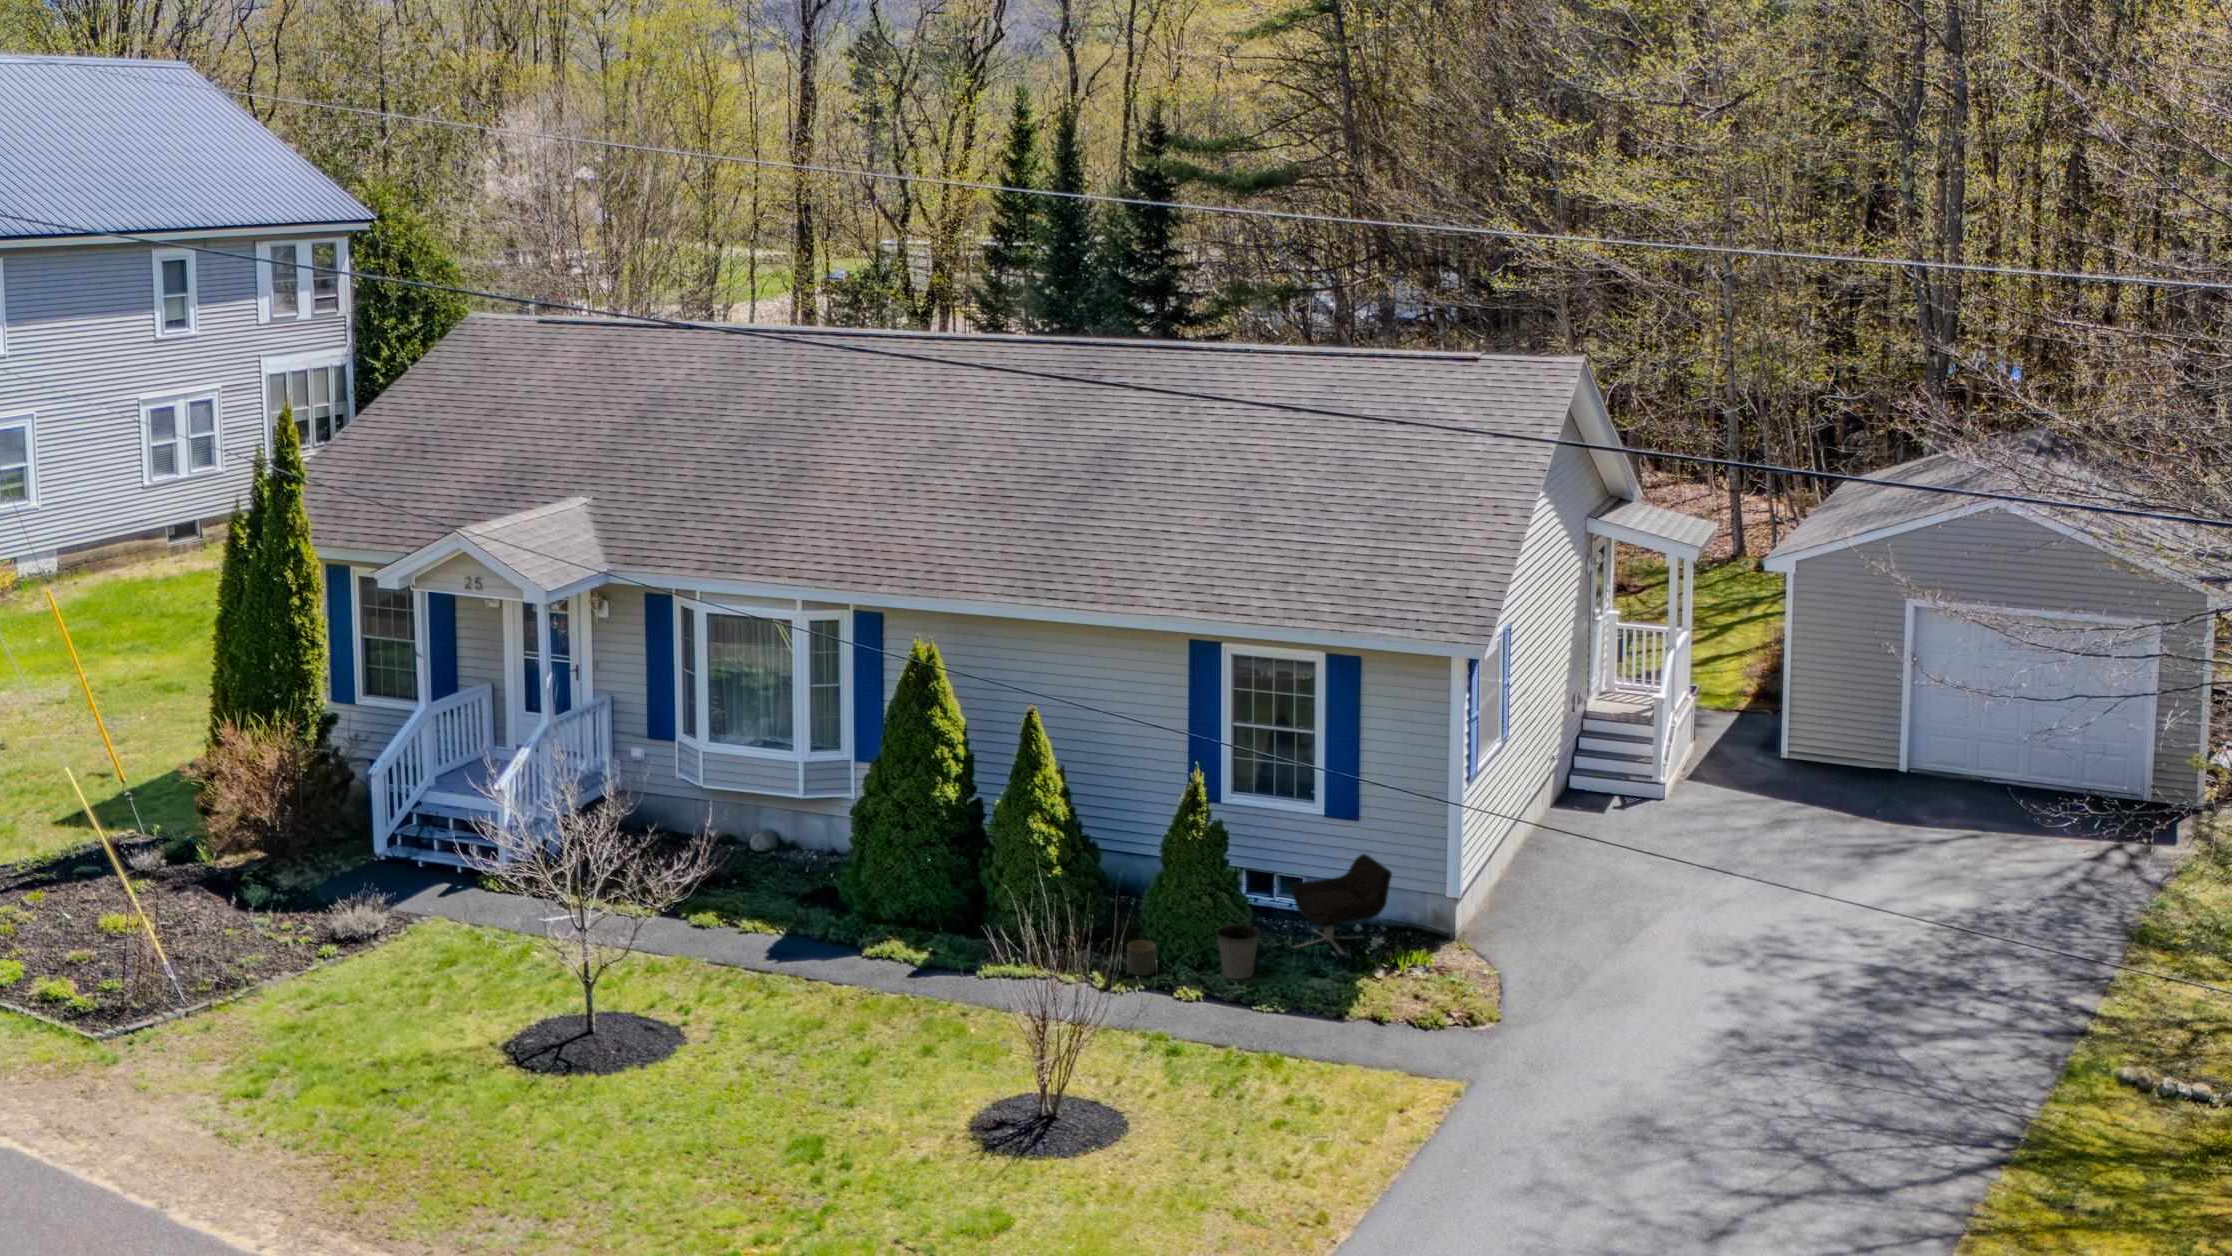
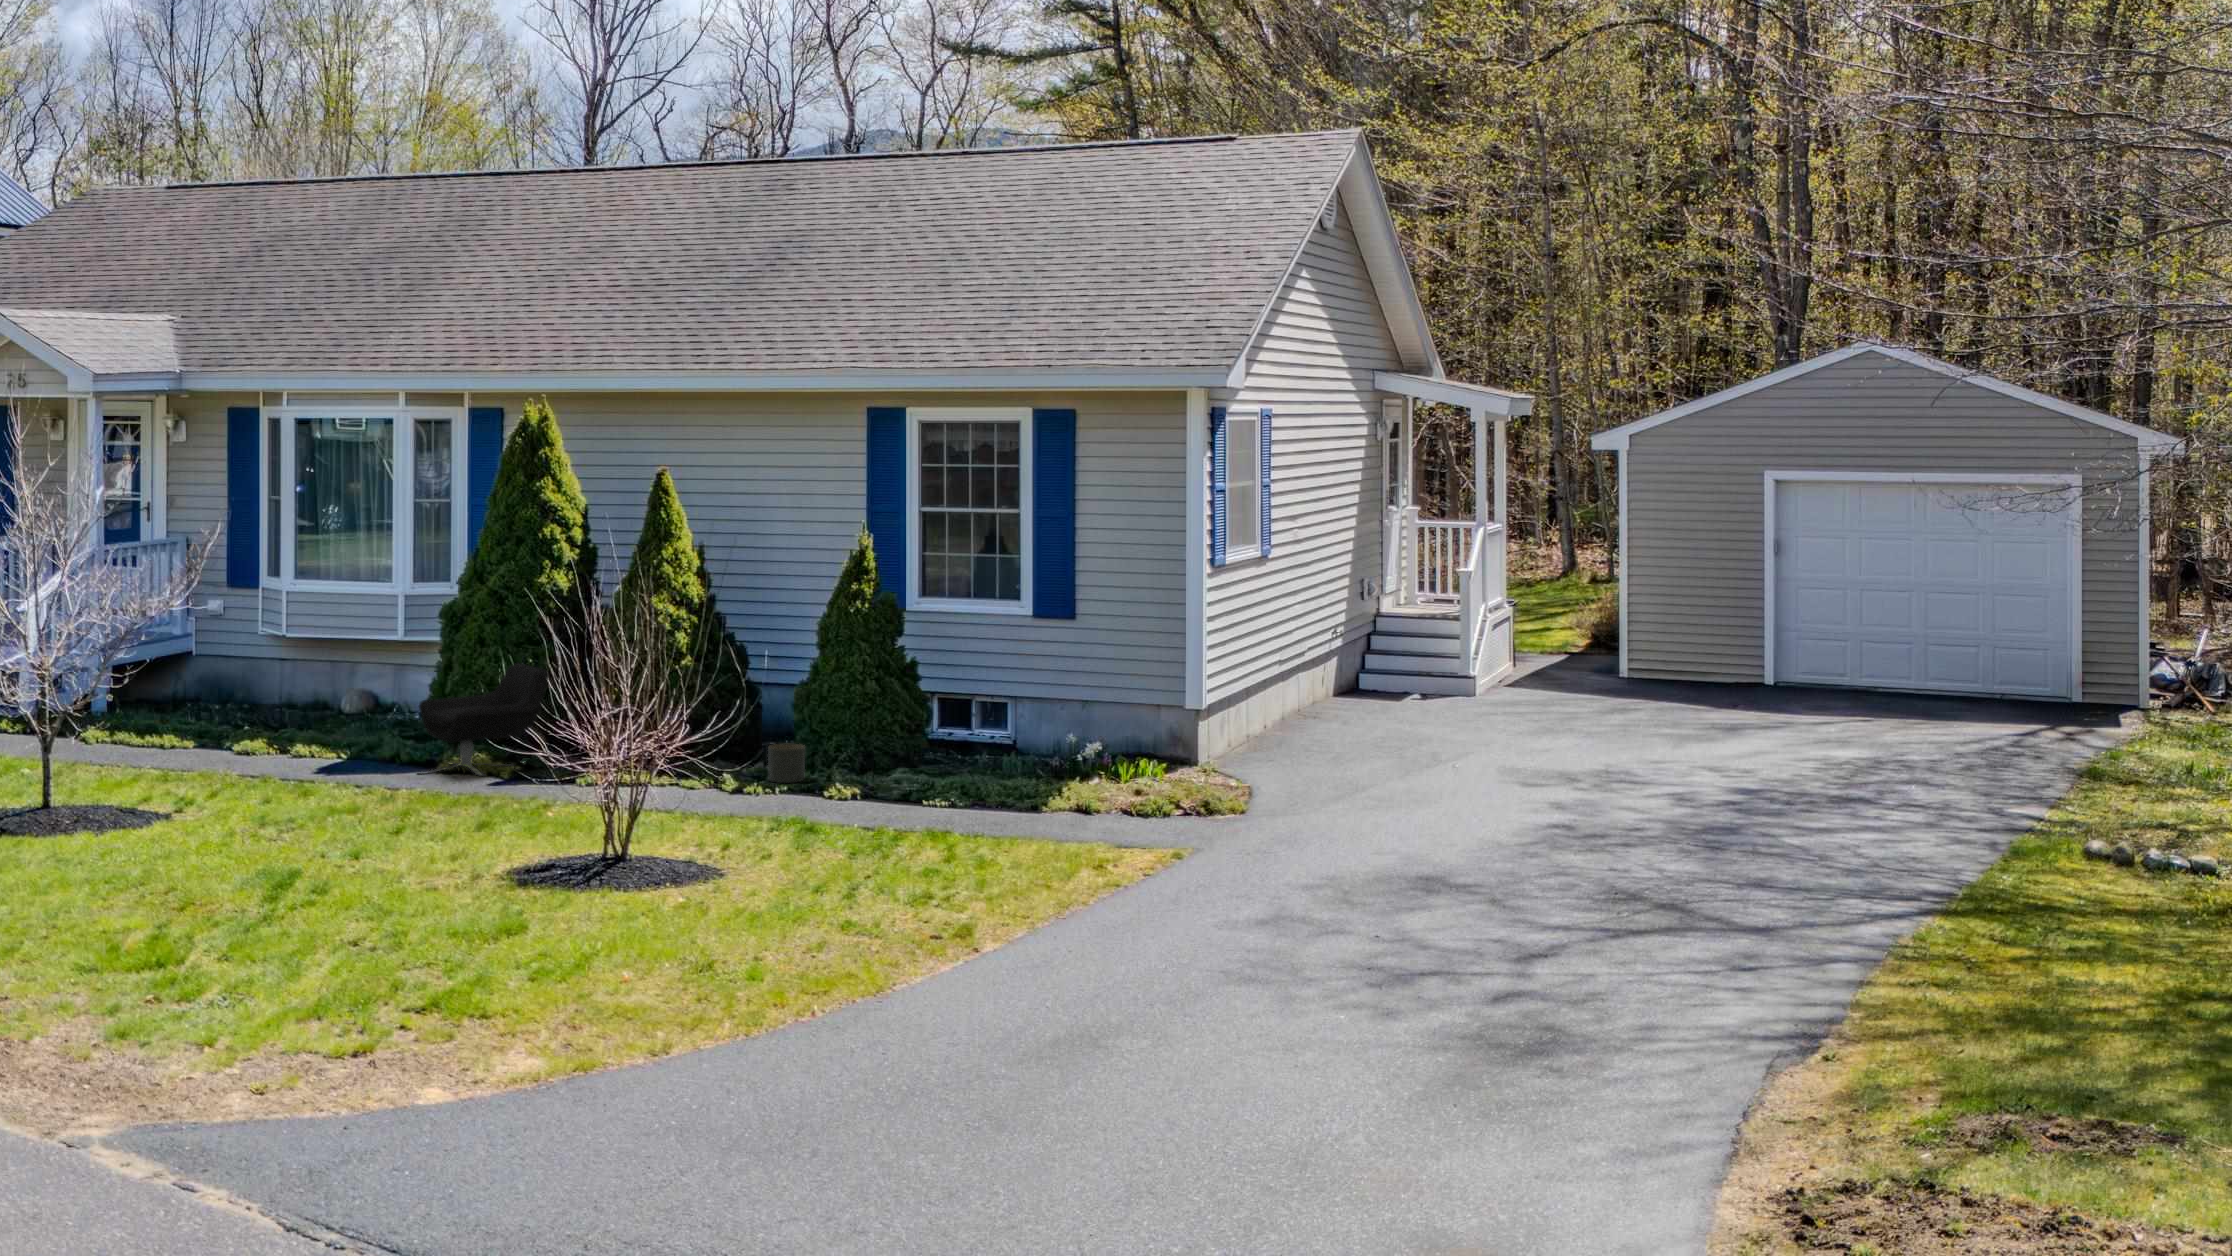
lounge chair: present [1291,854,1392,954] -> present [419,663,549,776]
bucket: present [1217,924,1259,979] -> none [880,720,938,786]

